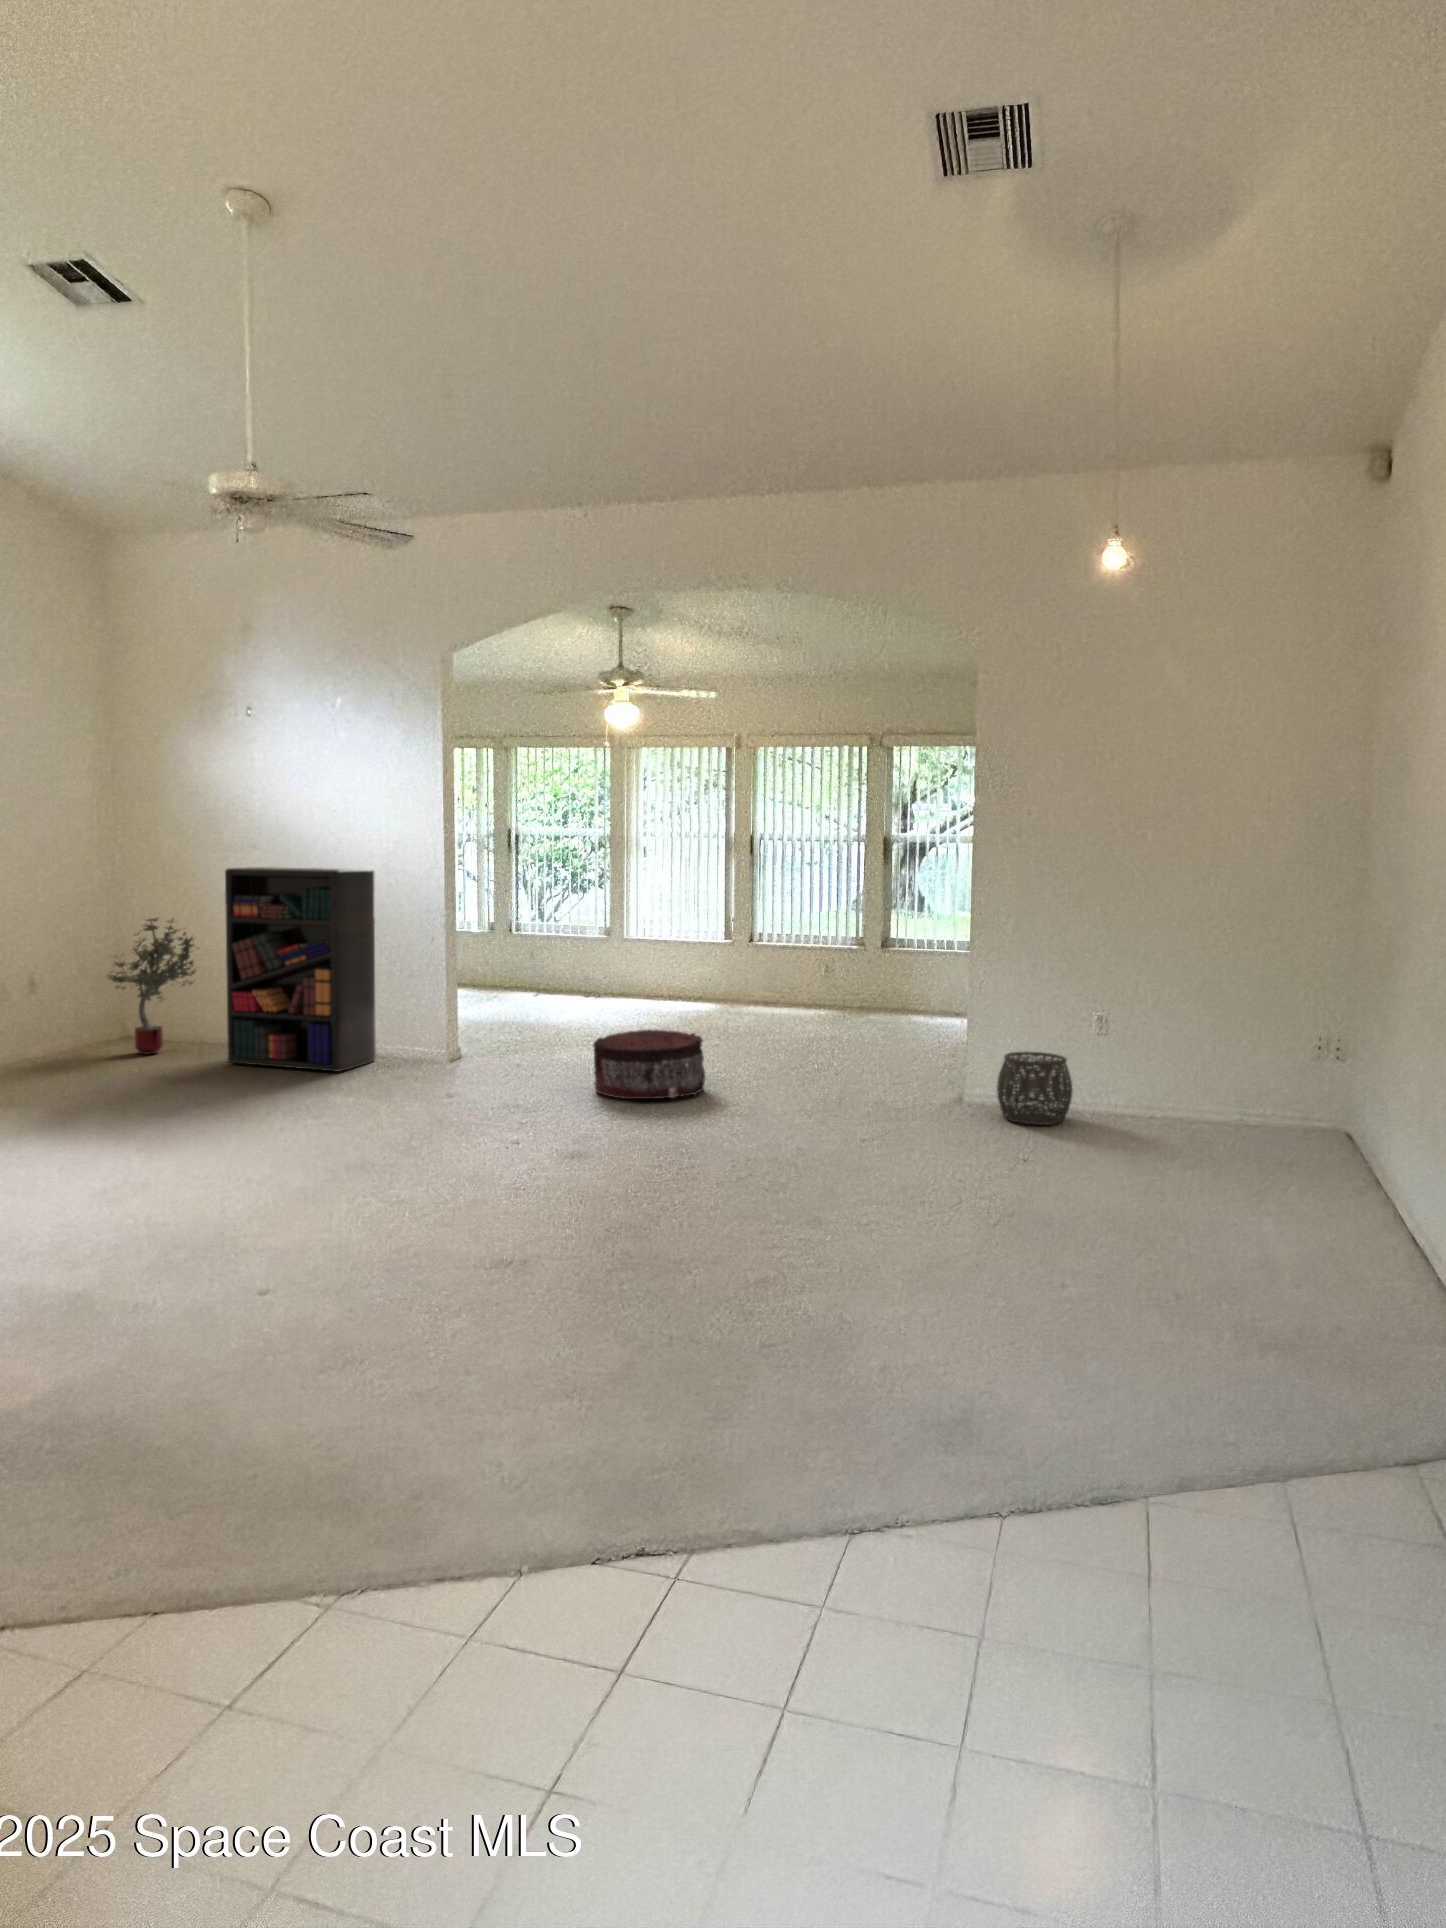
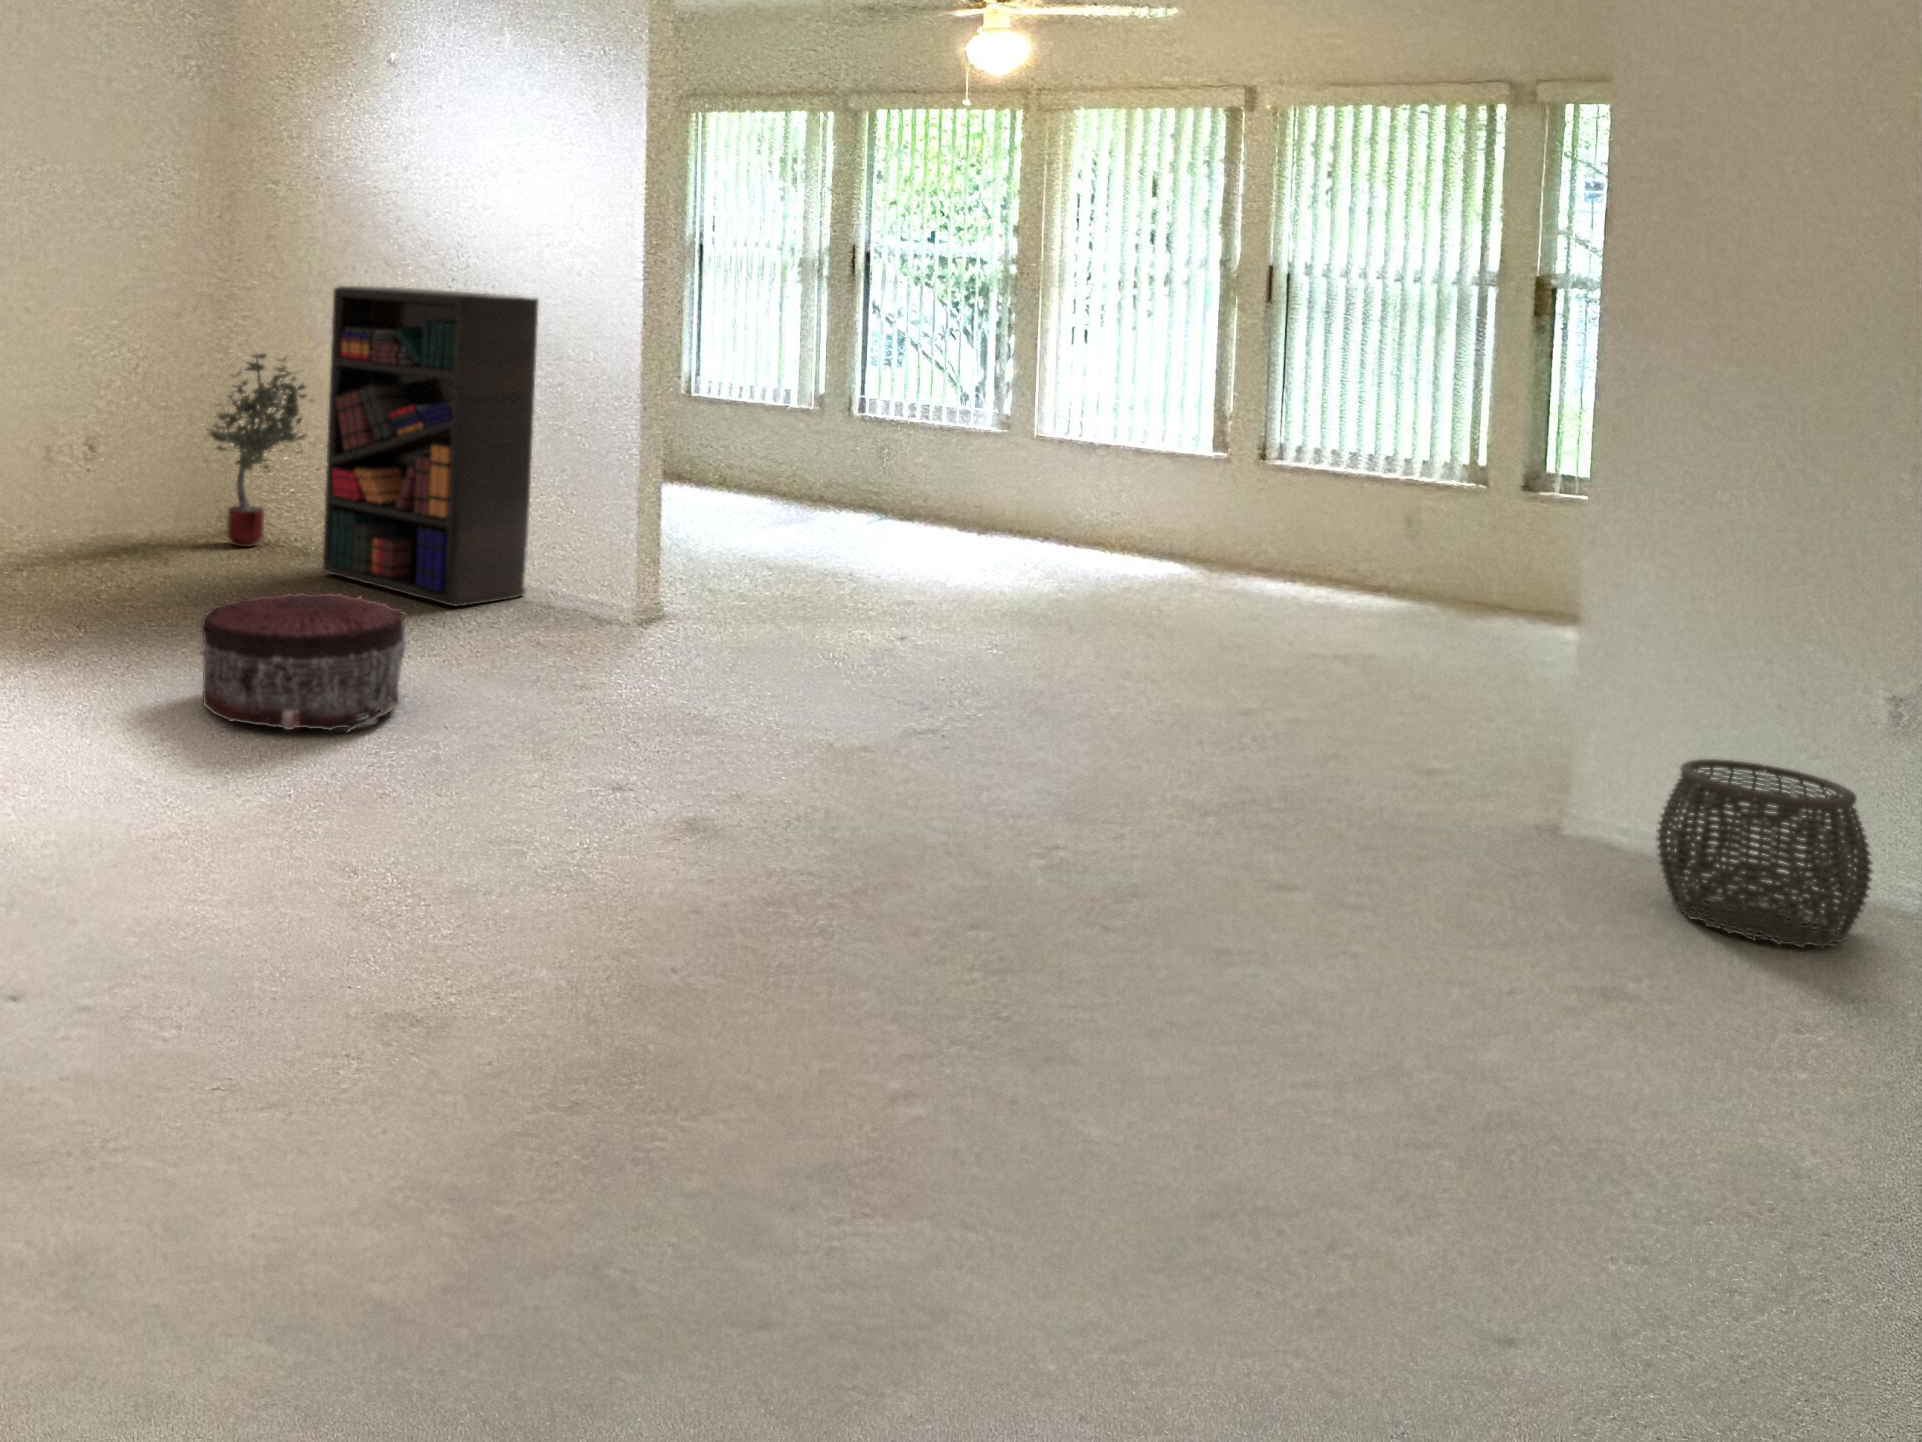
pouf: present [593,1029,705,1099] -> present [200,593,406,731]

